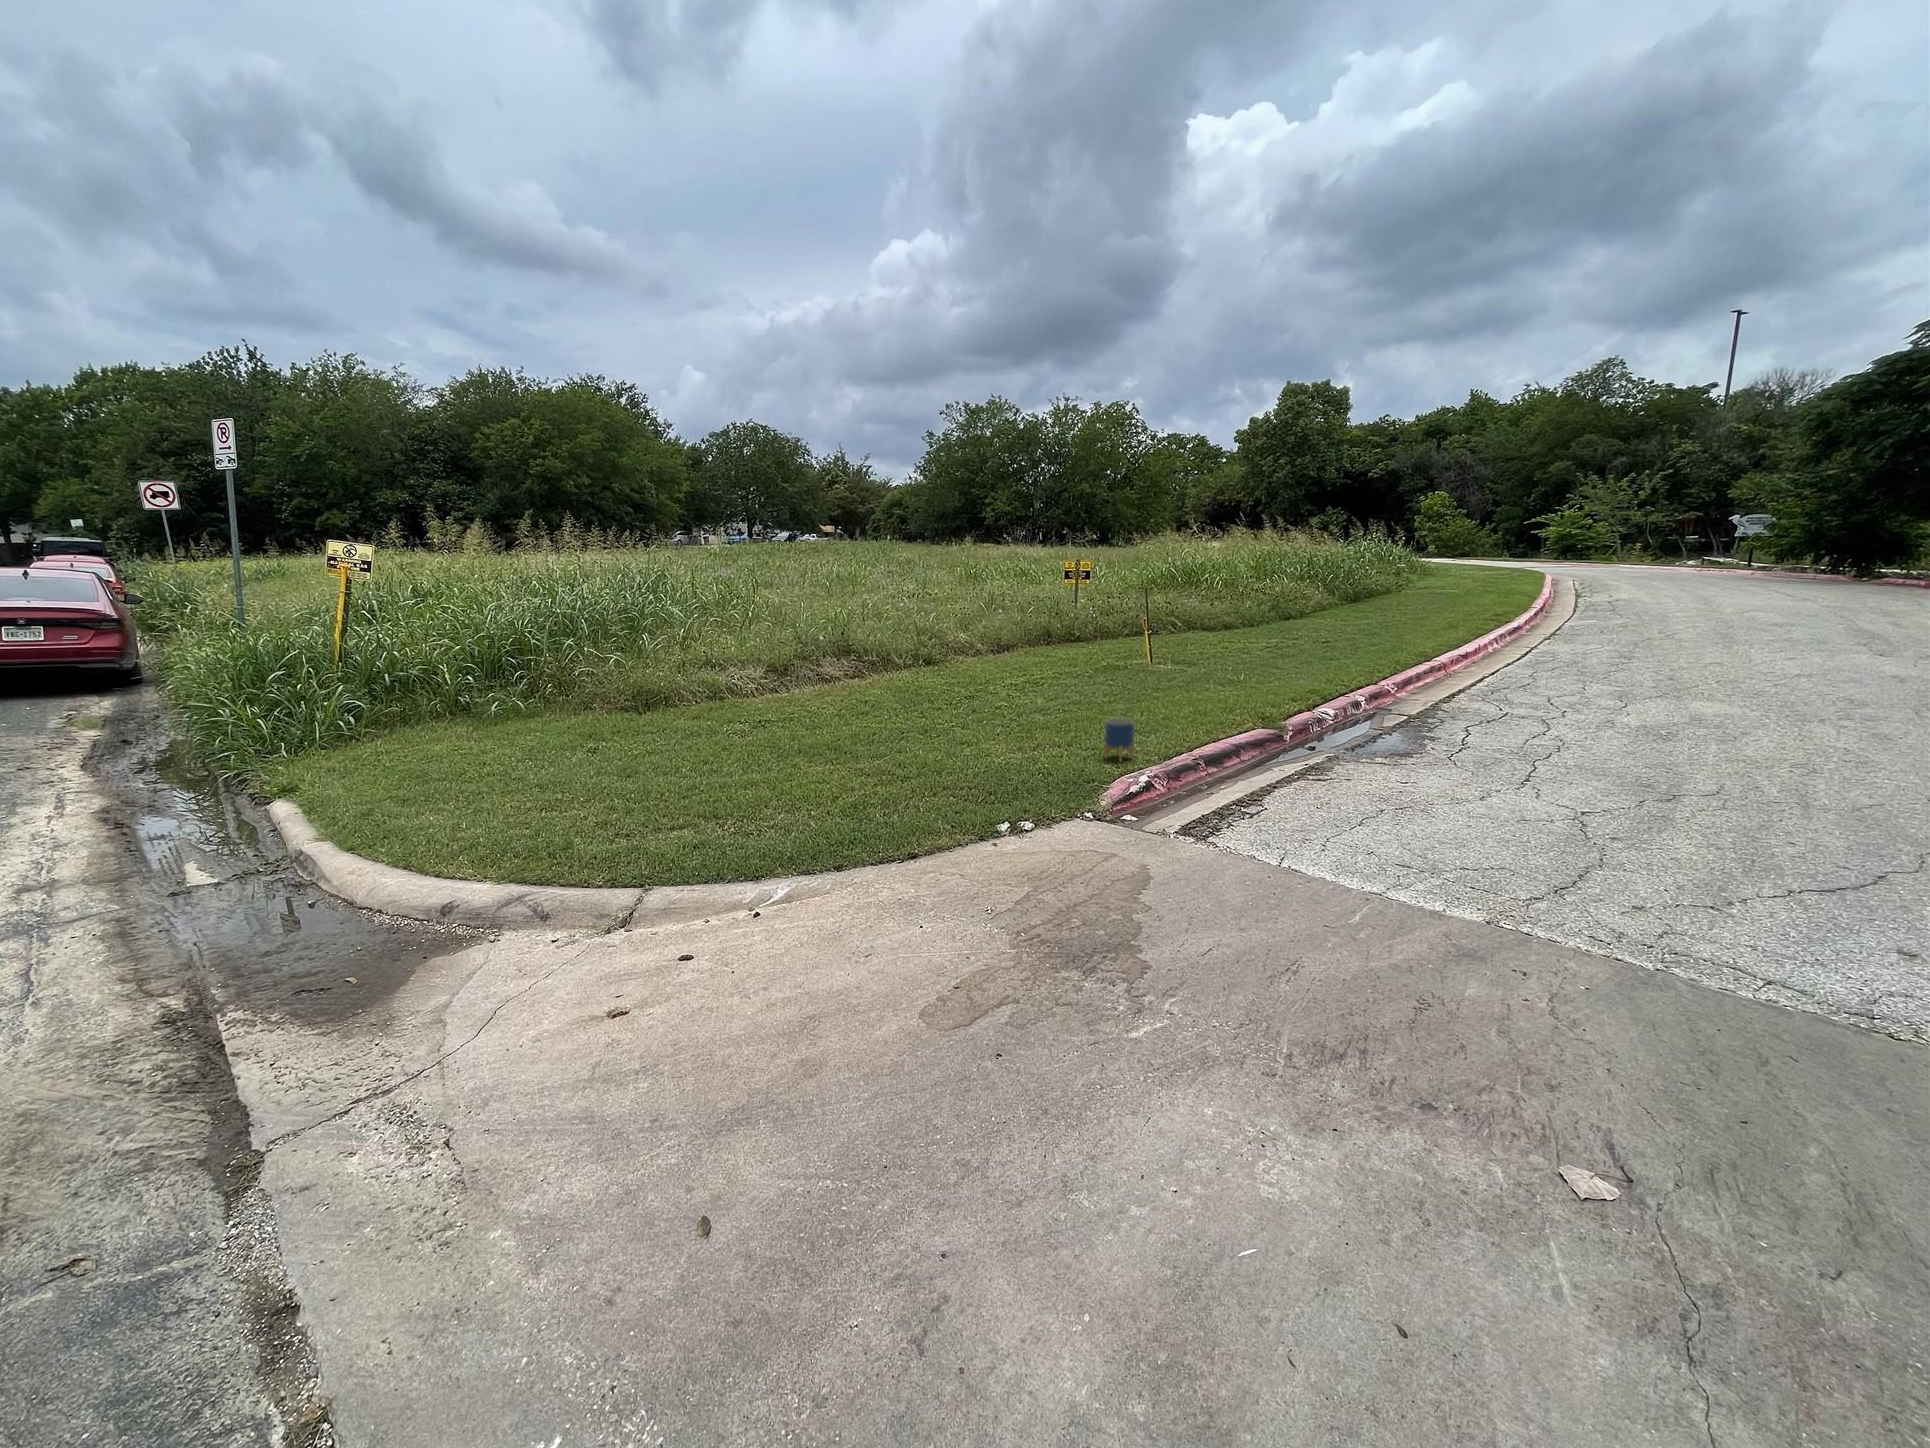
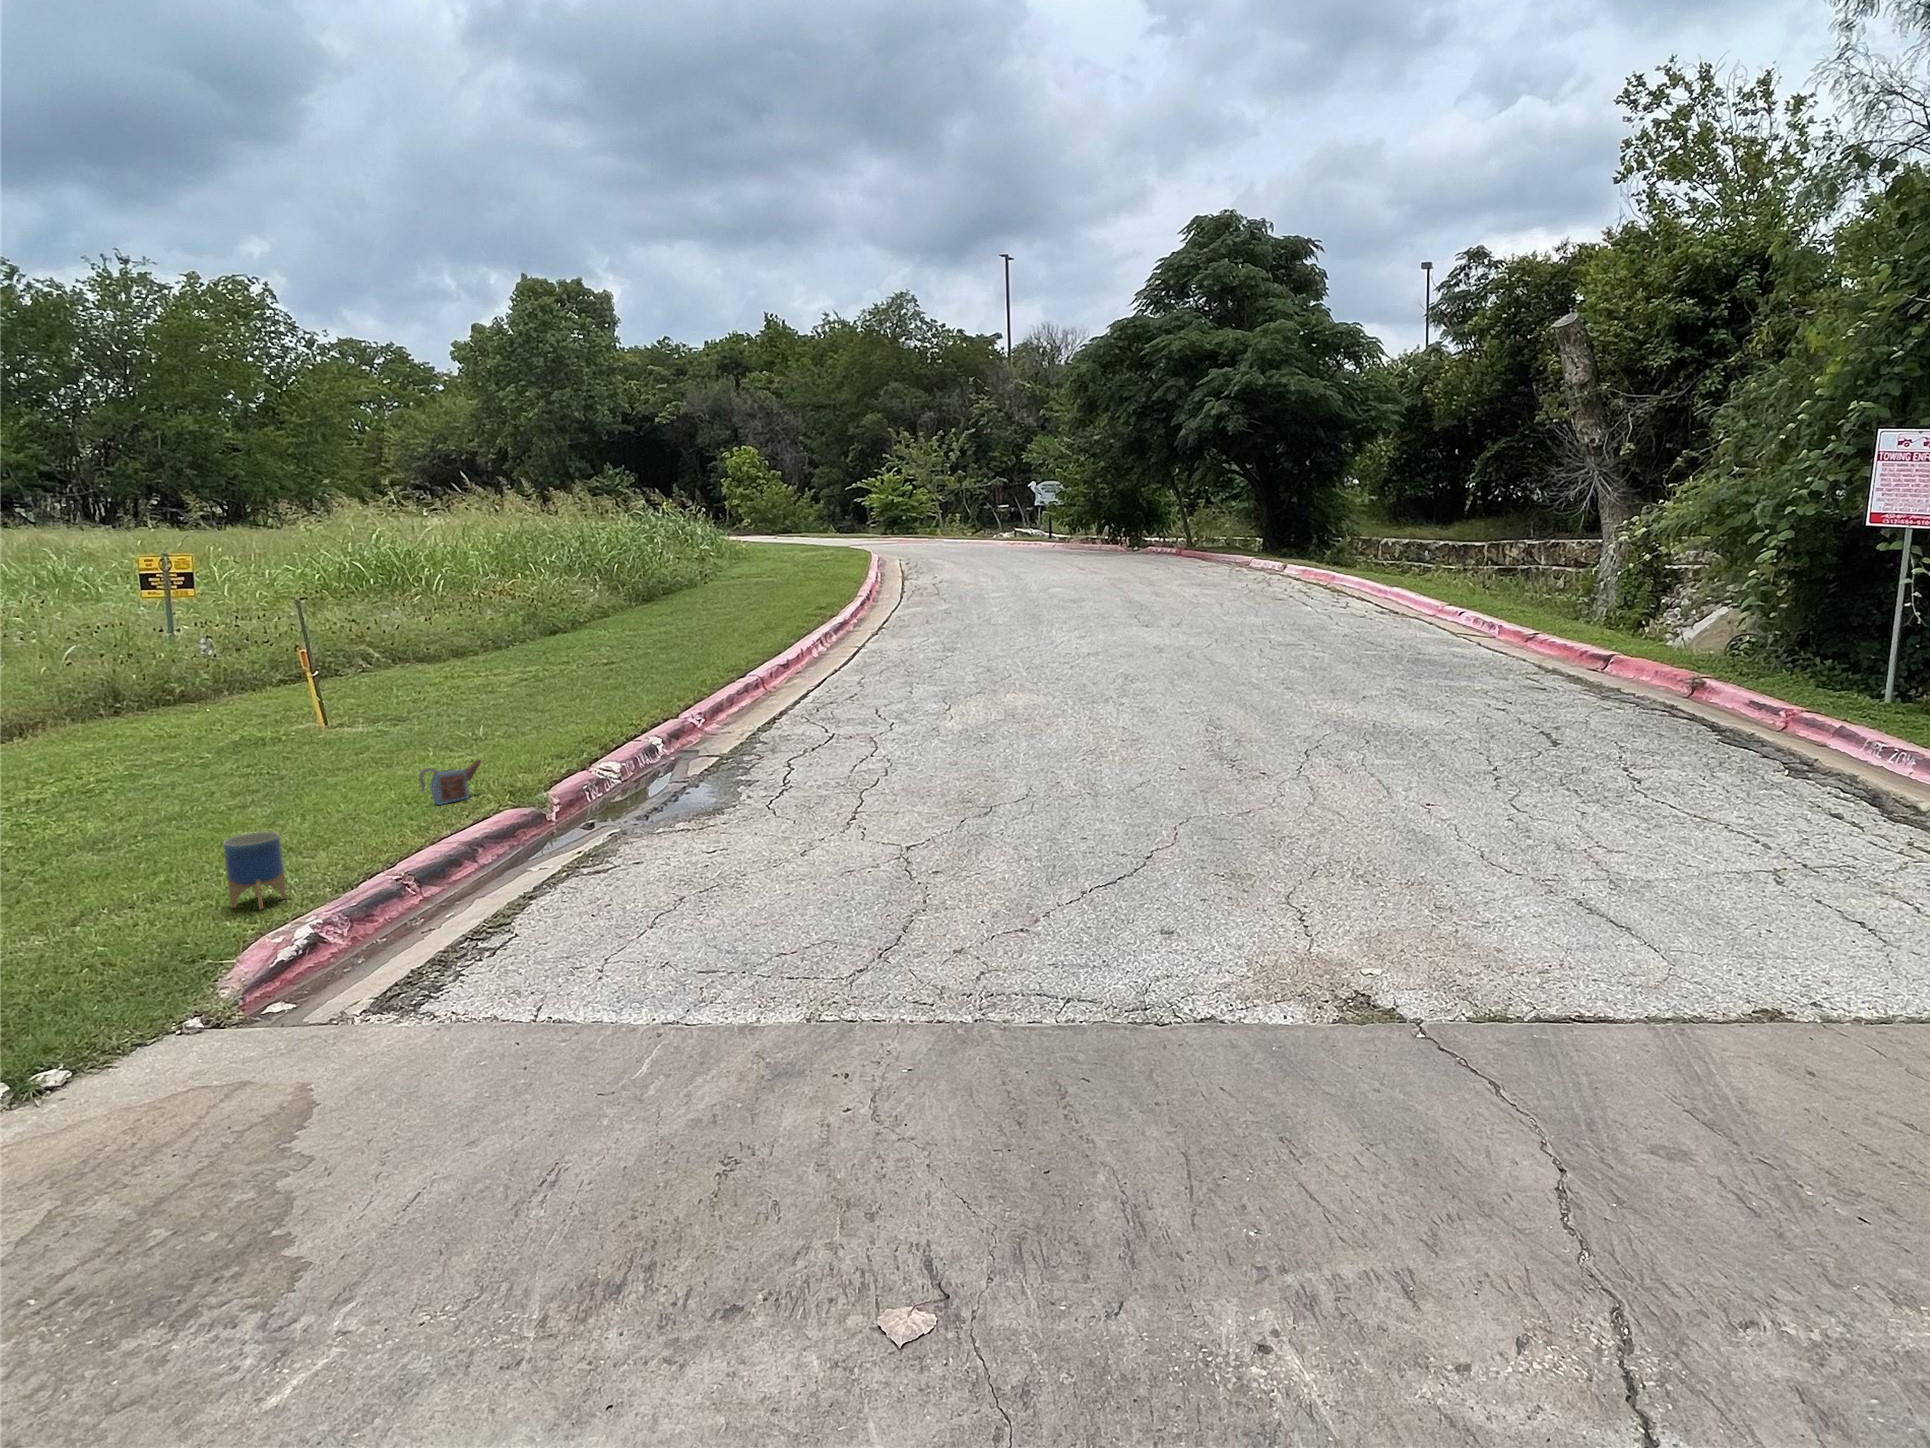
watering can: none [1205,694,1246,720] -> present [419,760,481,805]

